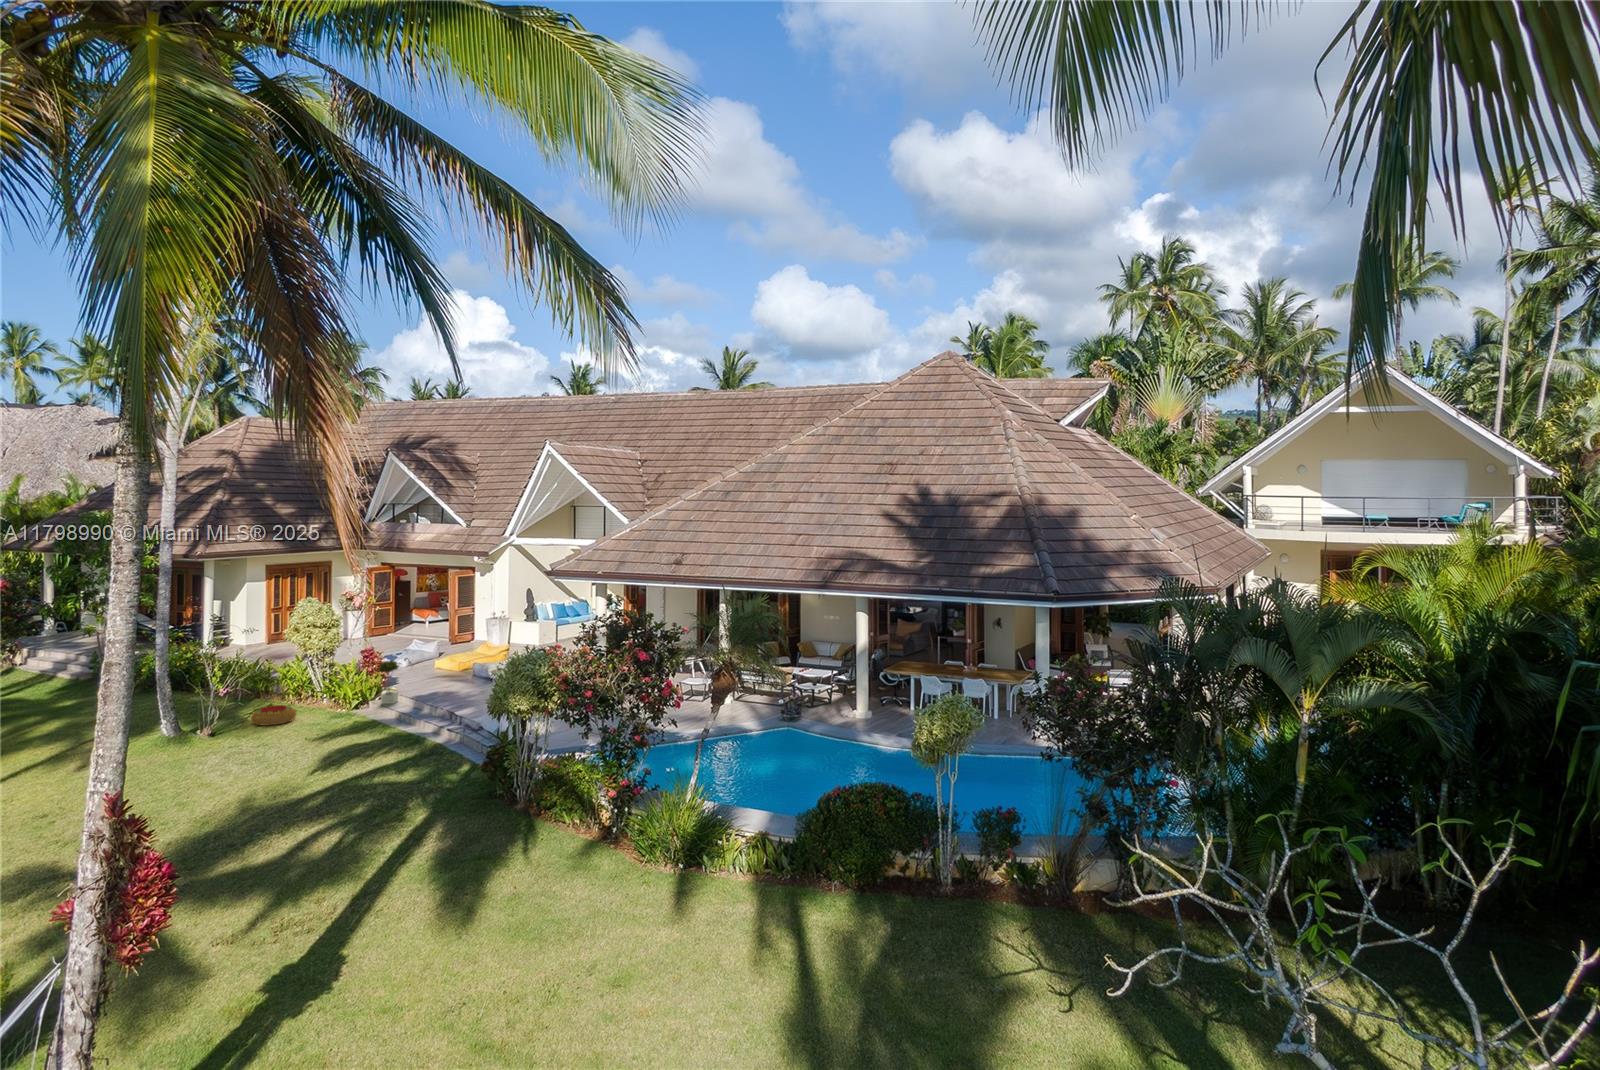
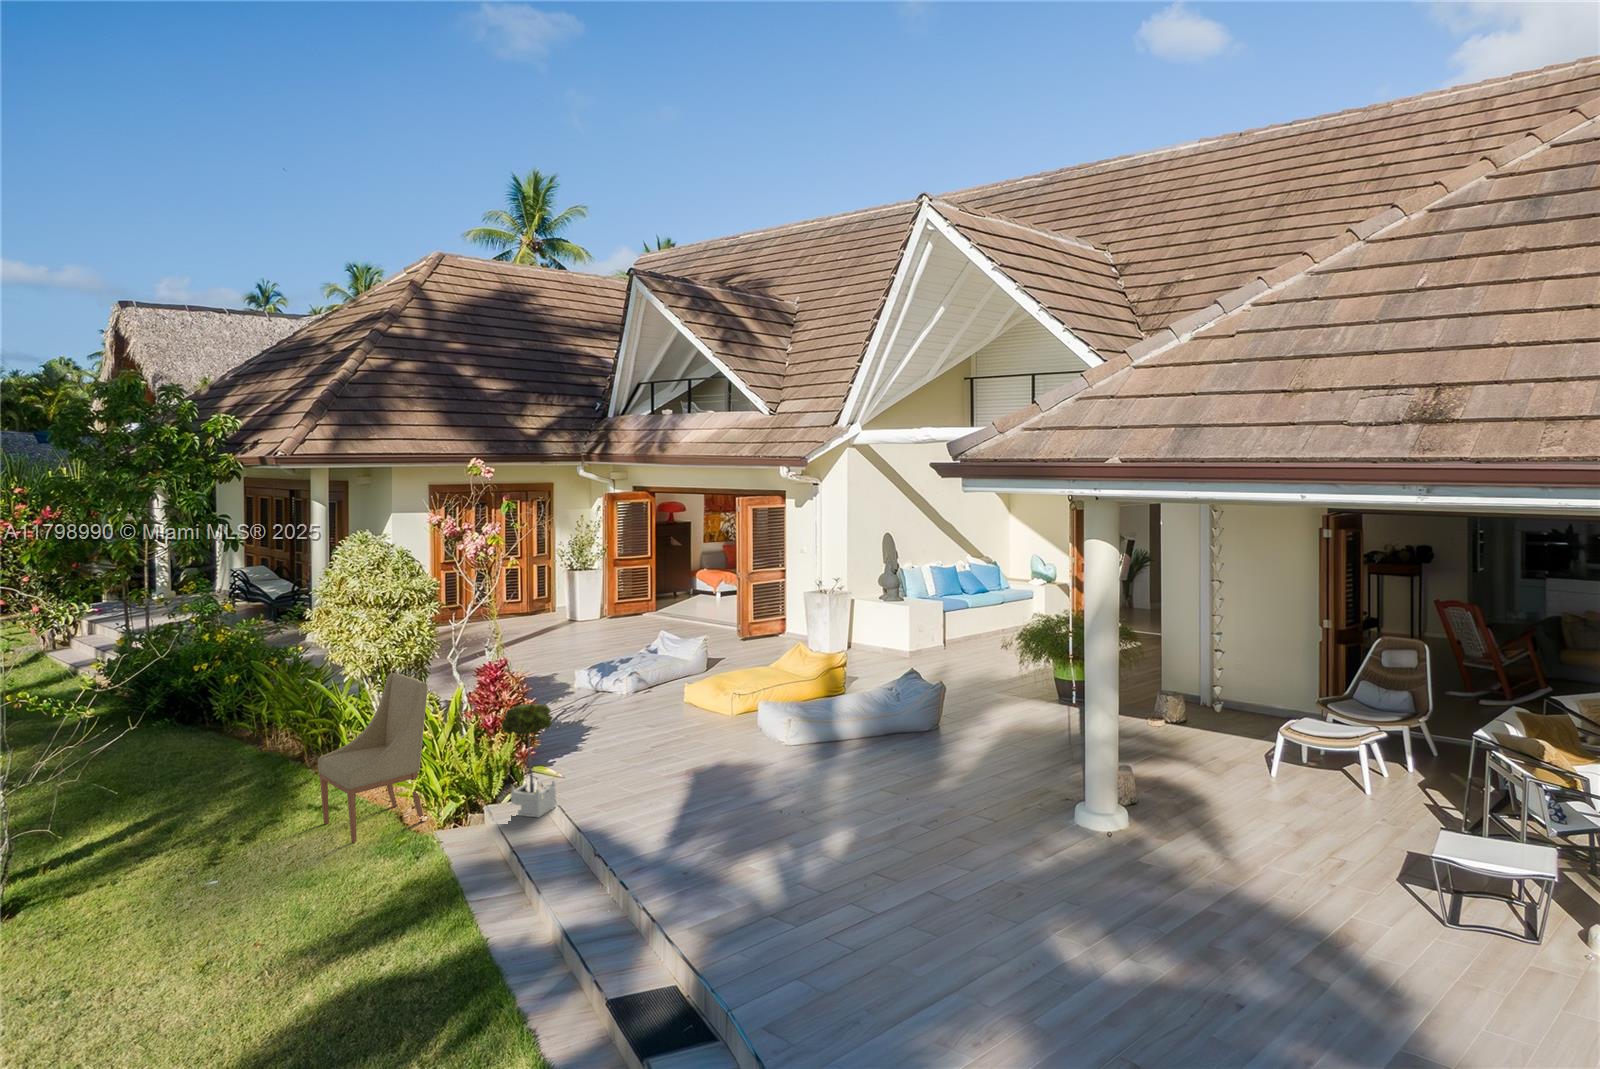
chair: none [300,653,348,714] -> present [318,673,428,842]
pouf: present [251,705,296,726] -> none [161,814,283,879]

